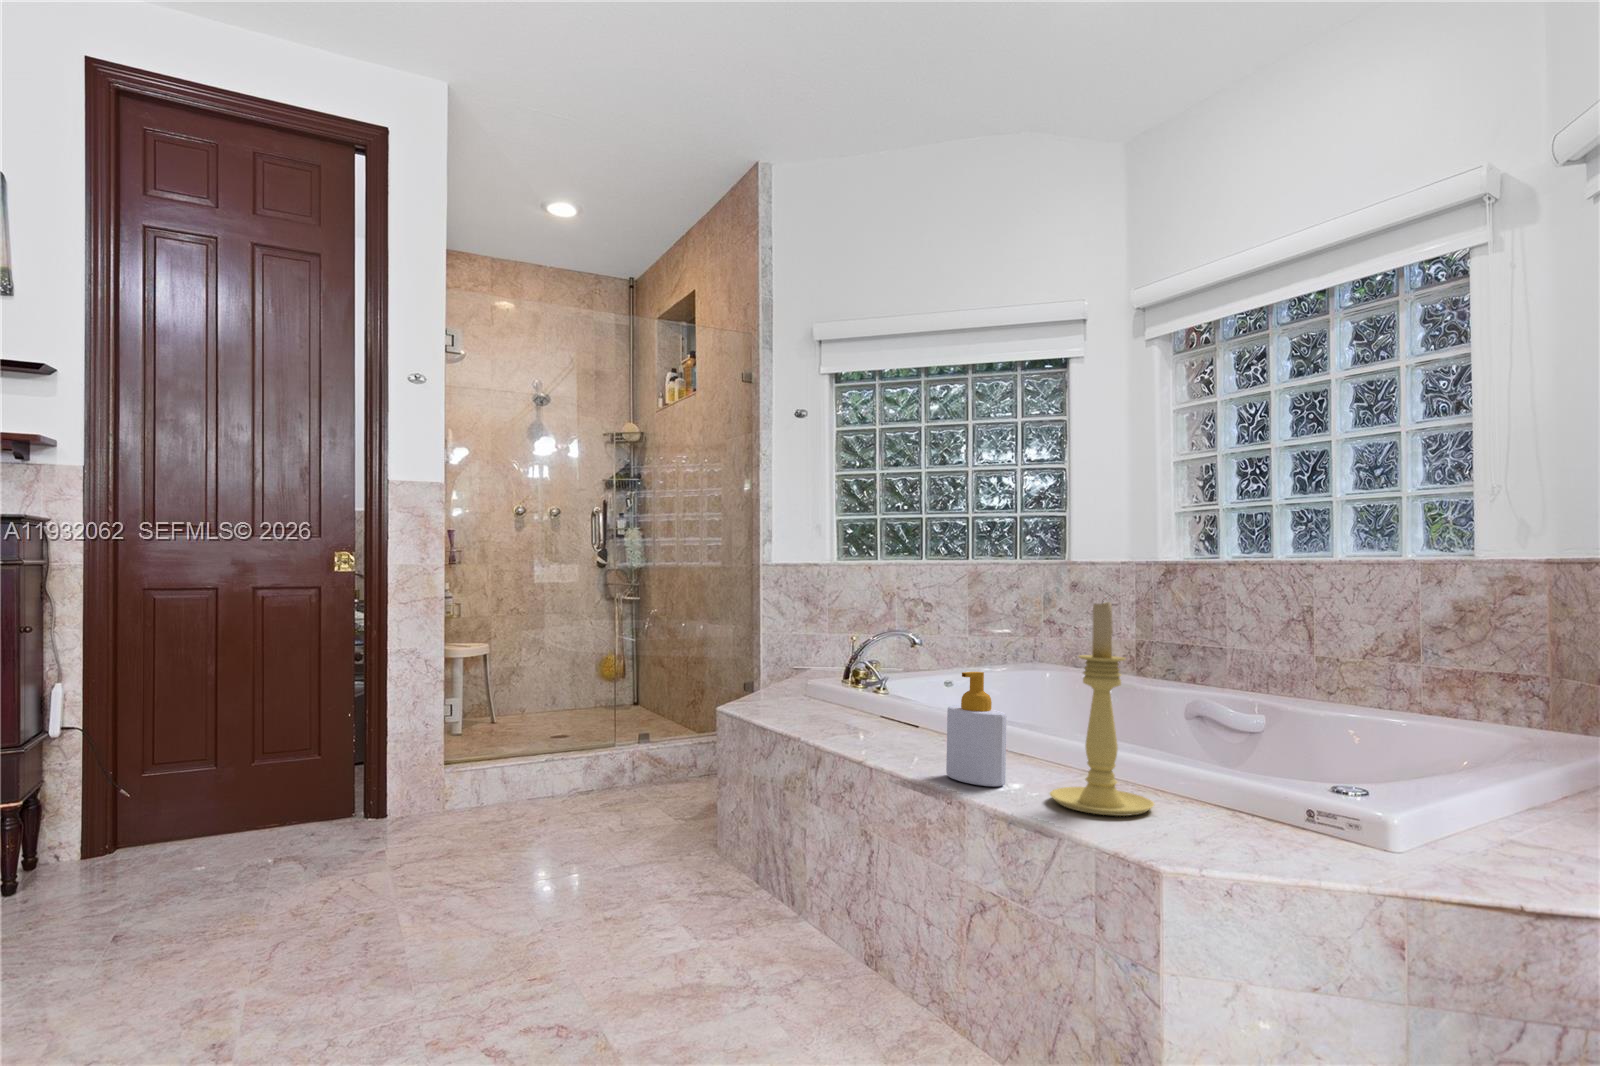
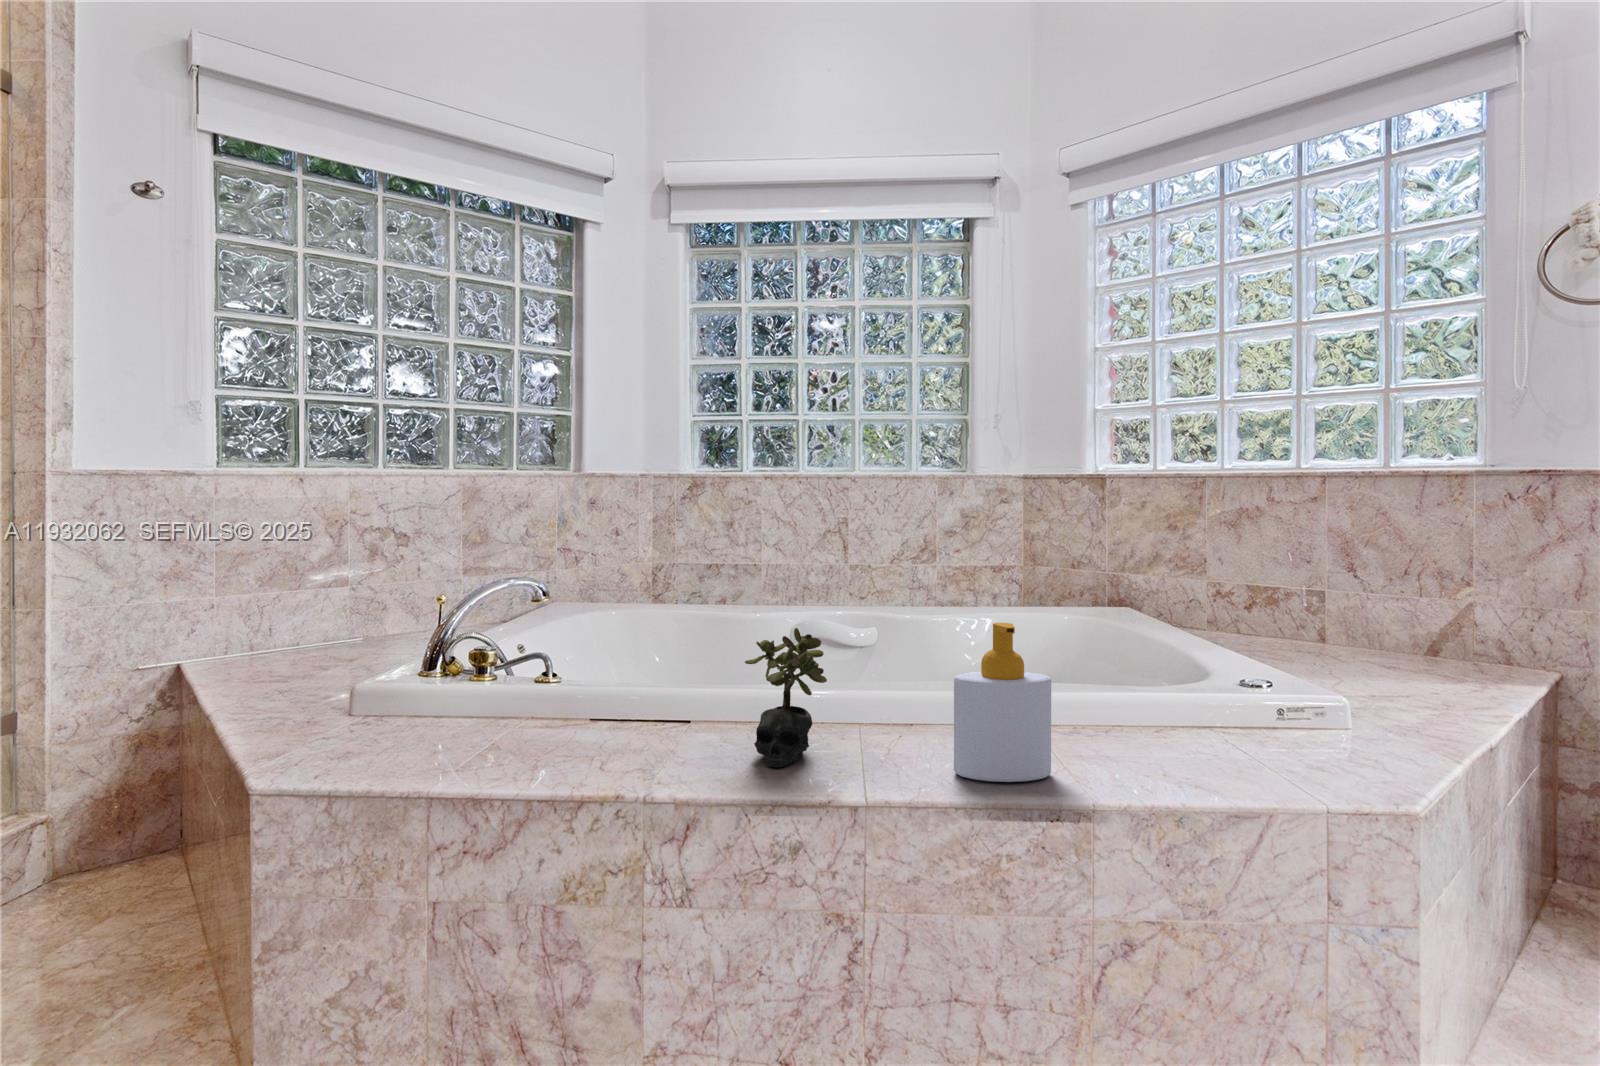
candle holder: present [1050,602,1154,816] -> none [1100,515,1231,777]
succulent plant: none [876,668,938,752] -> present [745,628,827,767]

